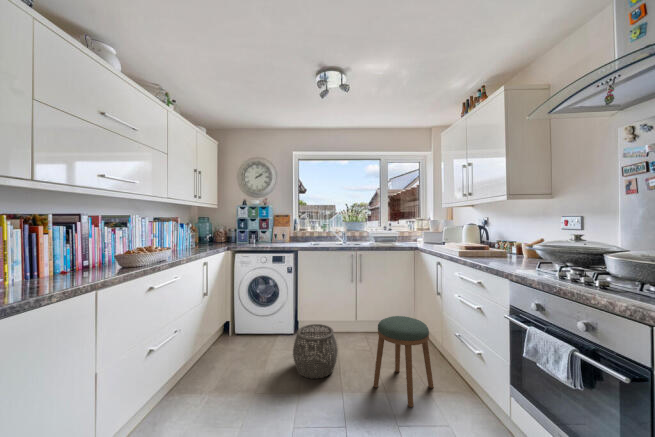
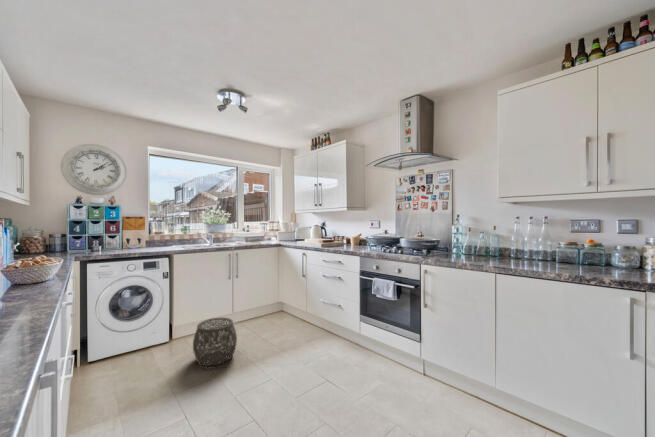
stool: present [373,316,434,407] -> none [271,295,310,354]

